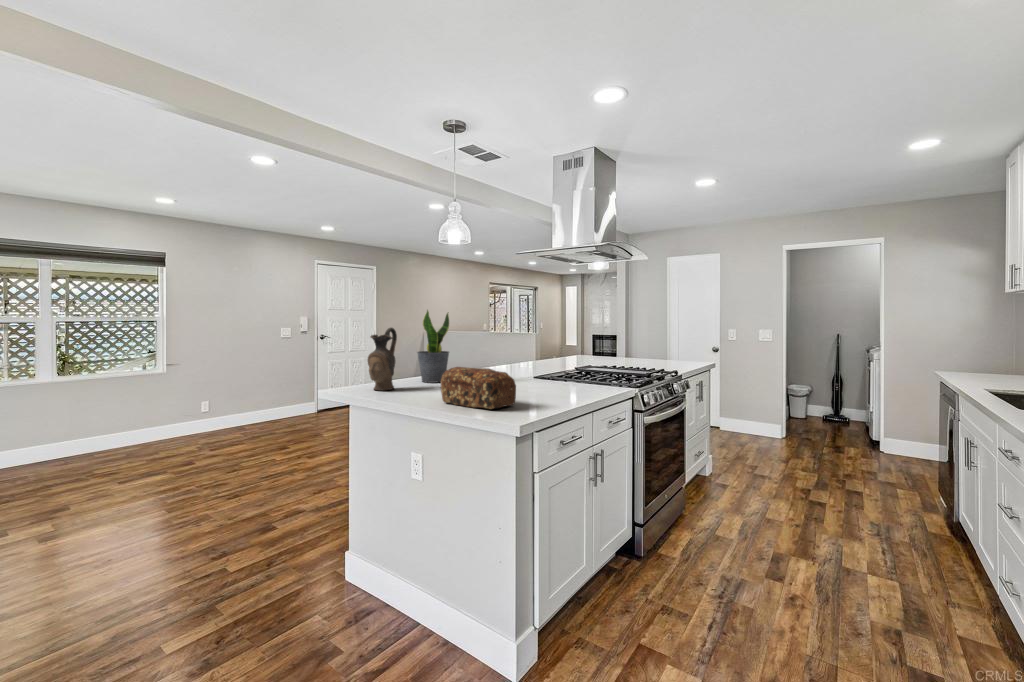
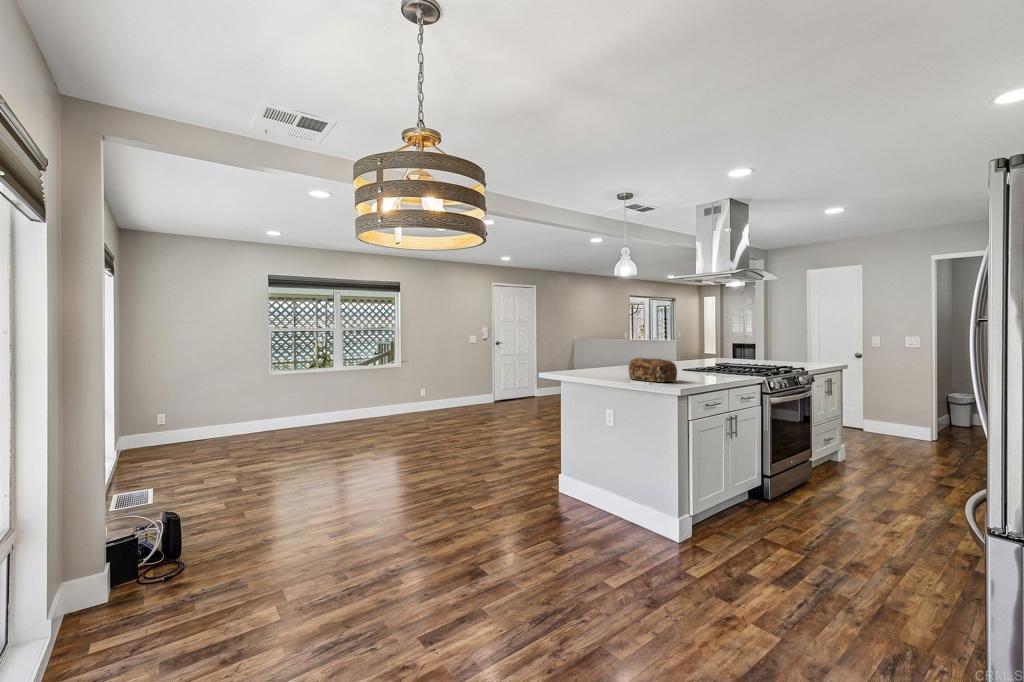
potted plant: present [417,310,449,383] -> none [601,322,624,371]
ceramic pitcher: present [368,328,397,390] -> none [576,334,593,374]

